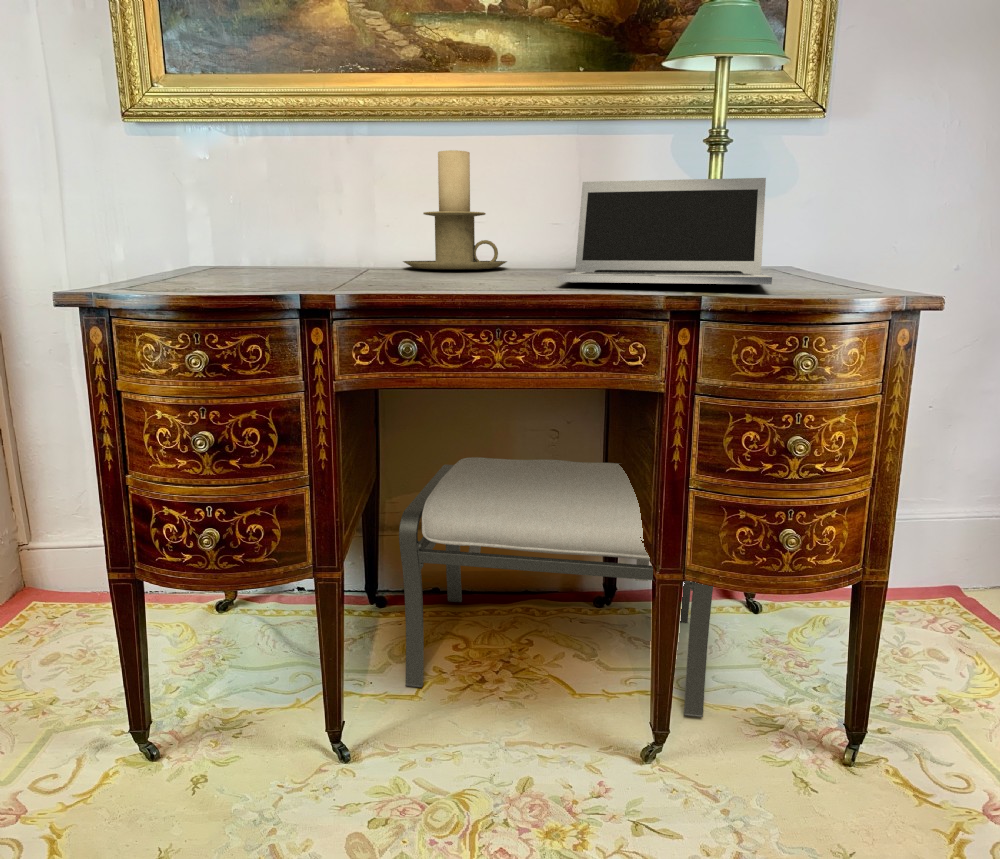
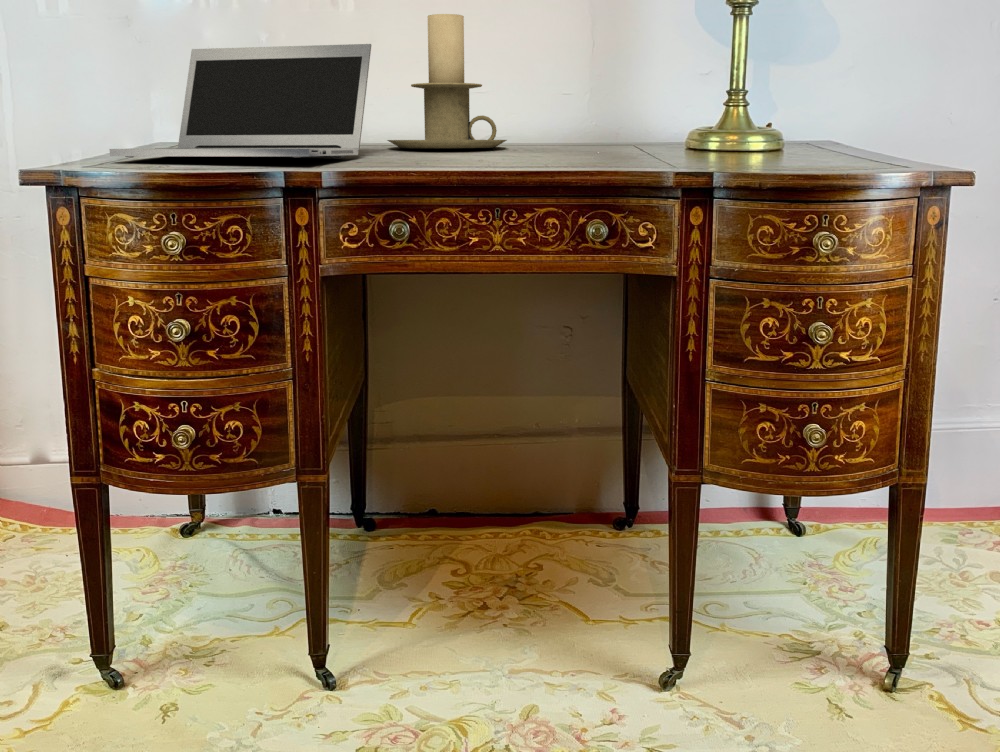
laptop: present [558,178,772,285] -> present [109,44,371,158]
ottoman: present [399,457,713,717] -> none [386,368,740,649]

